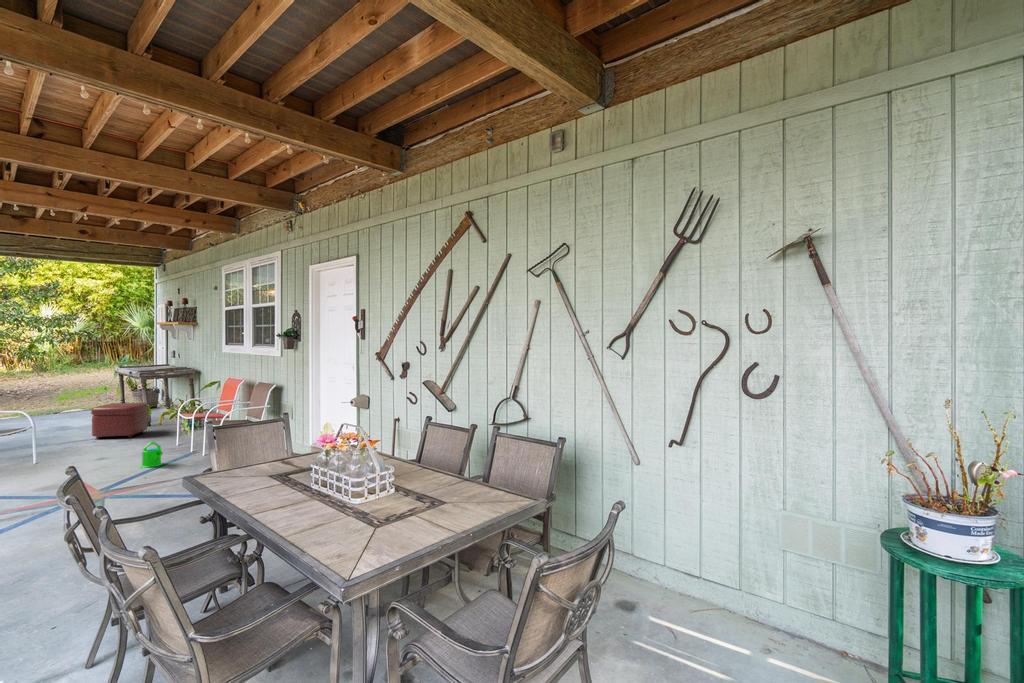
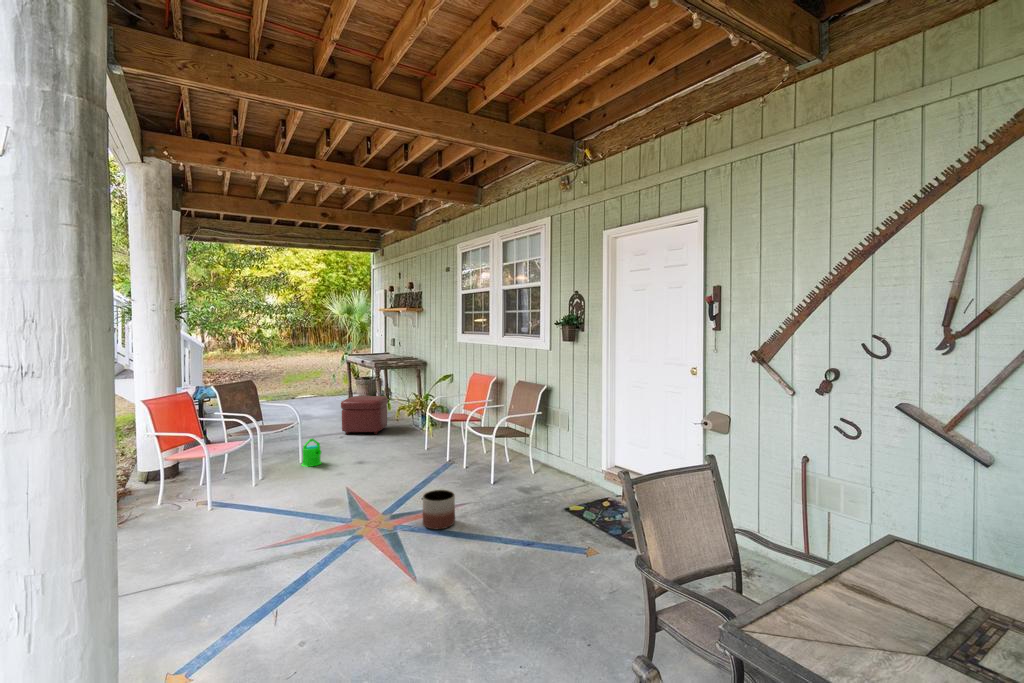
watering can: present [141,442,163,467] -> present [302,439,322,467]
planter: none [120,468,153,498] -> present [423,490,455,529]

